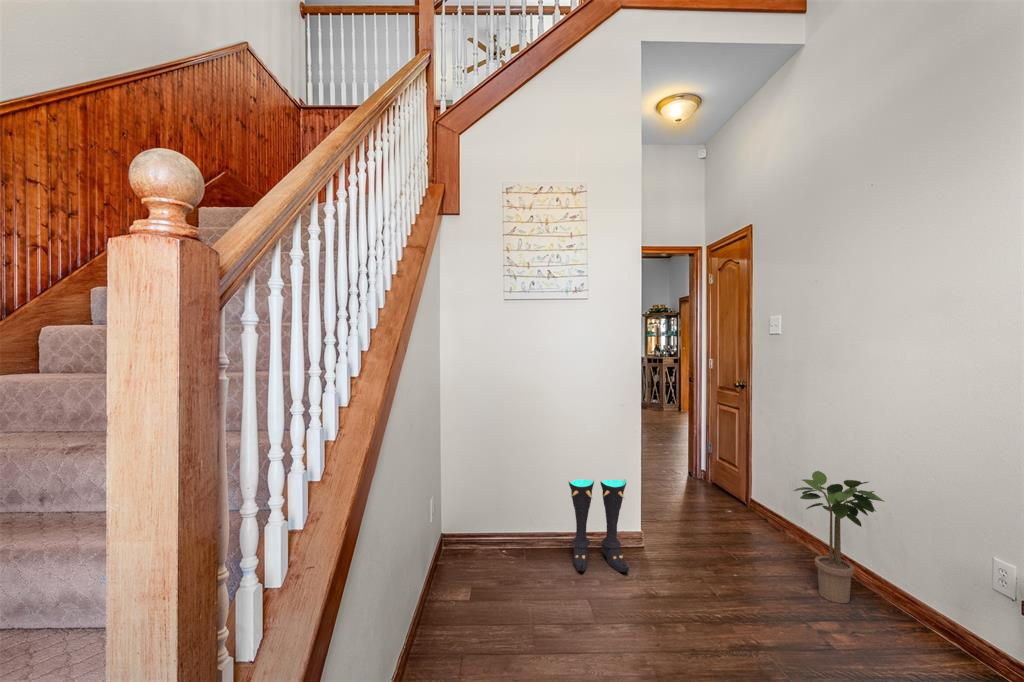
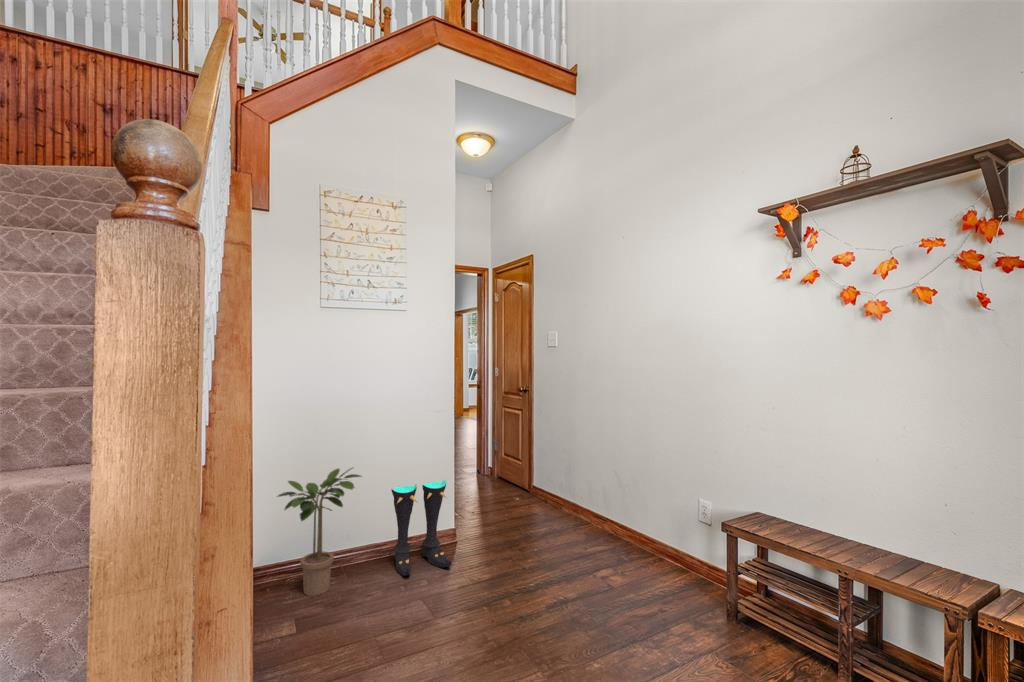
potted plant: present [794,471,884,603] -> present [278,468,361,596]

